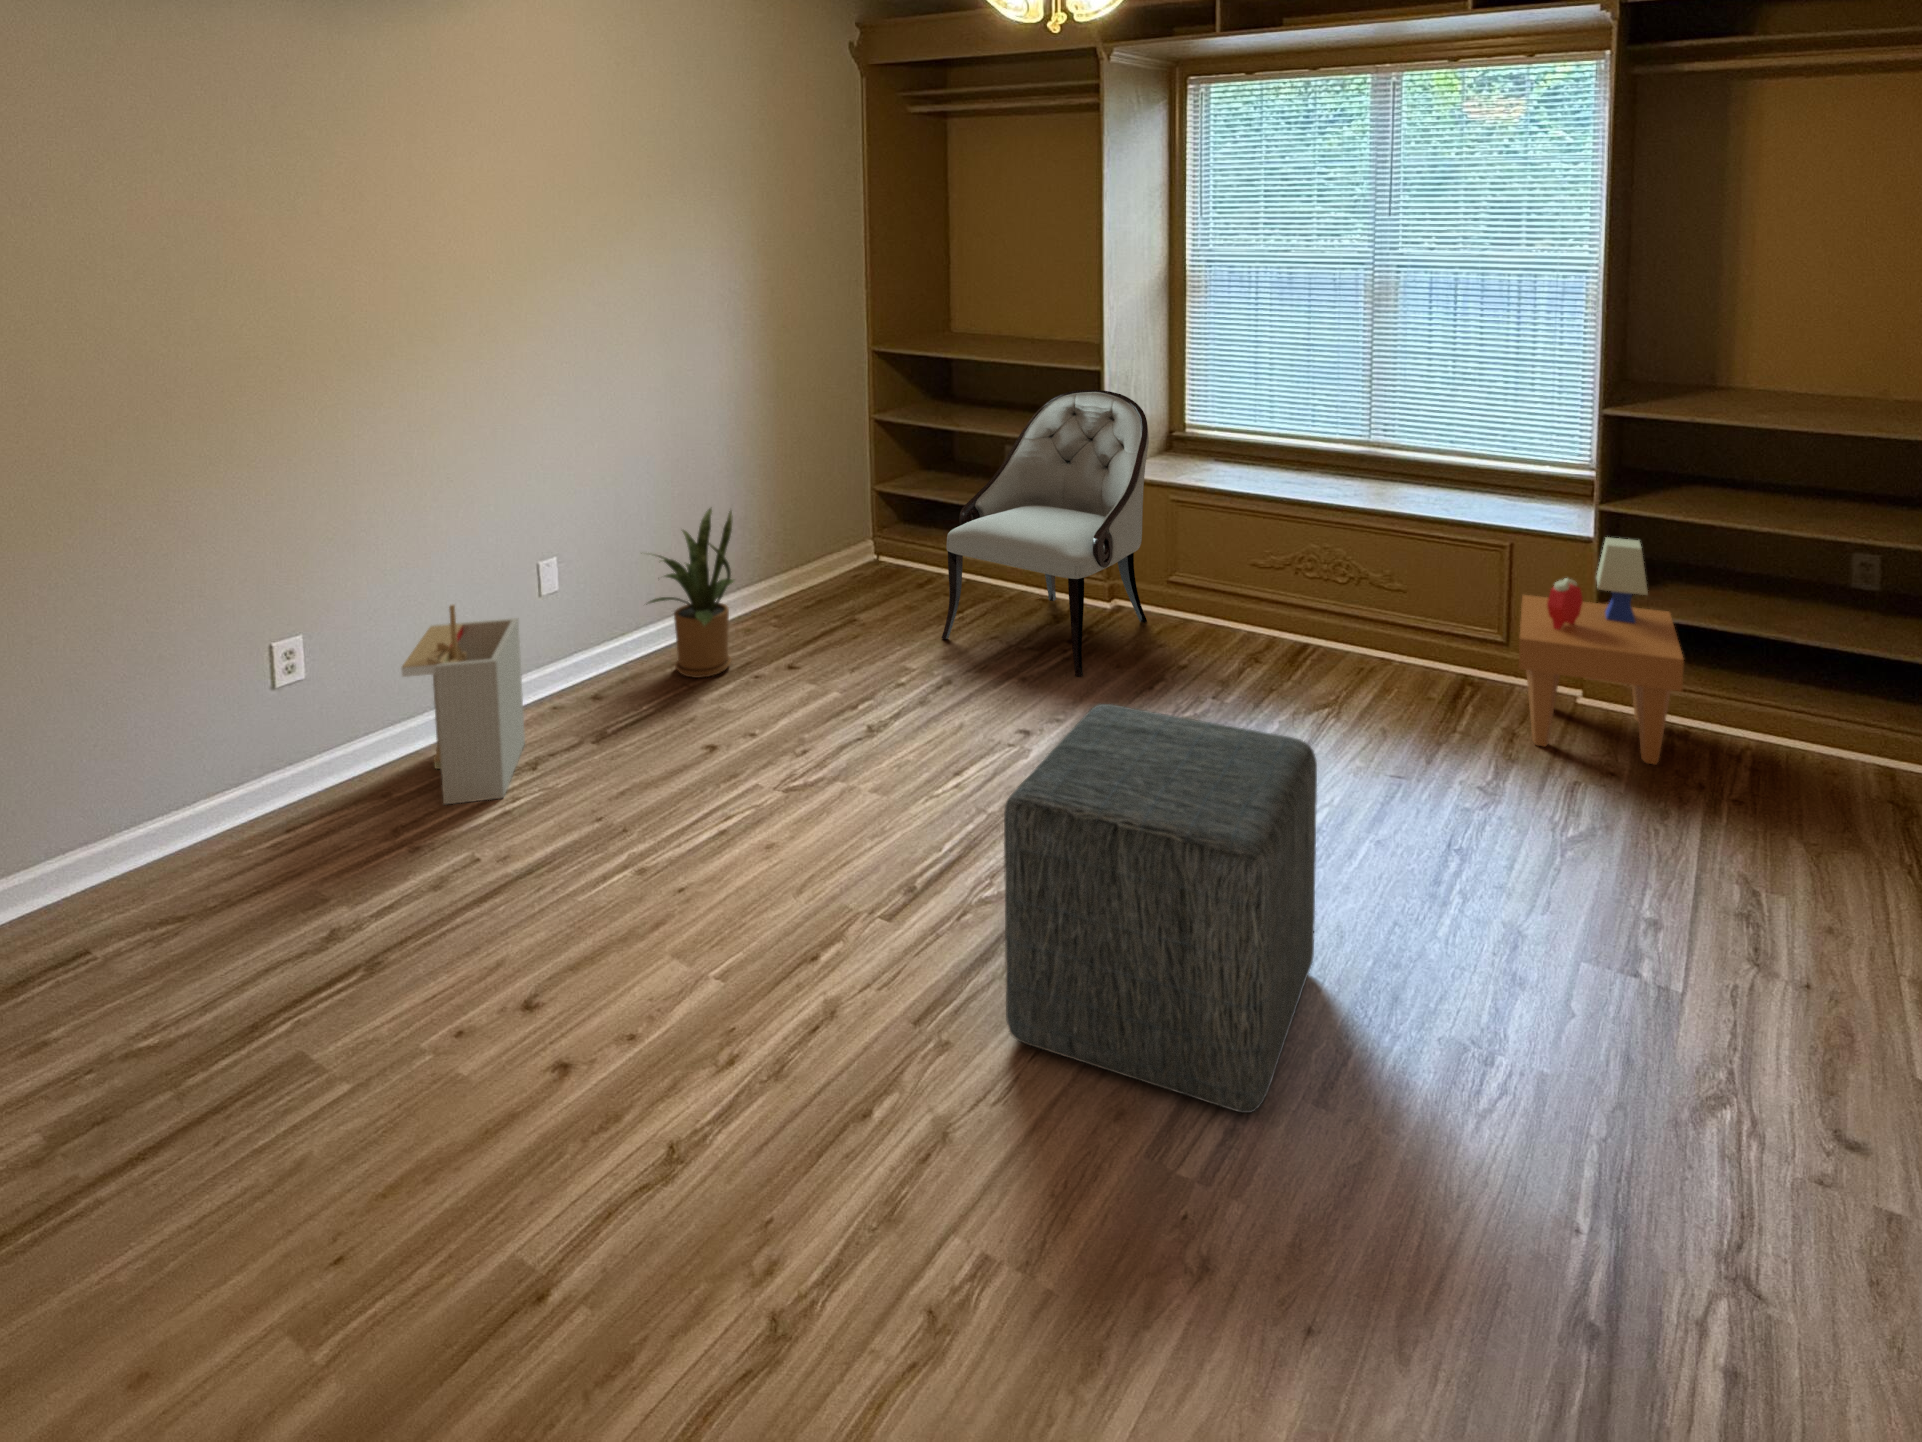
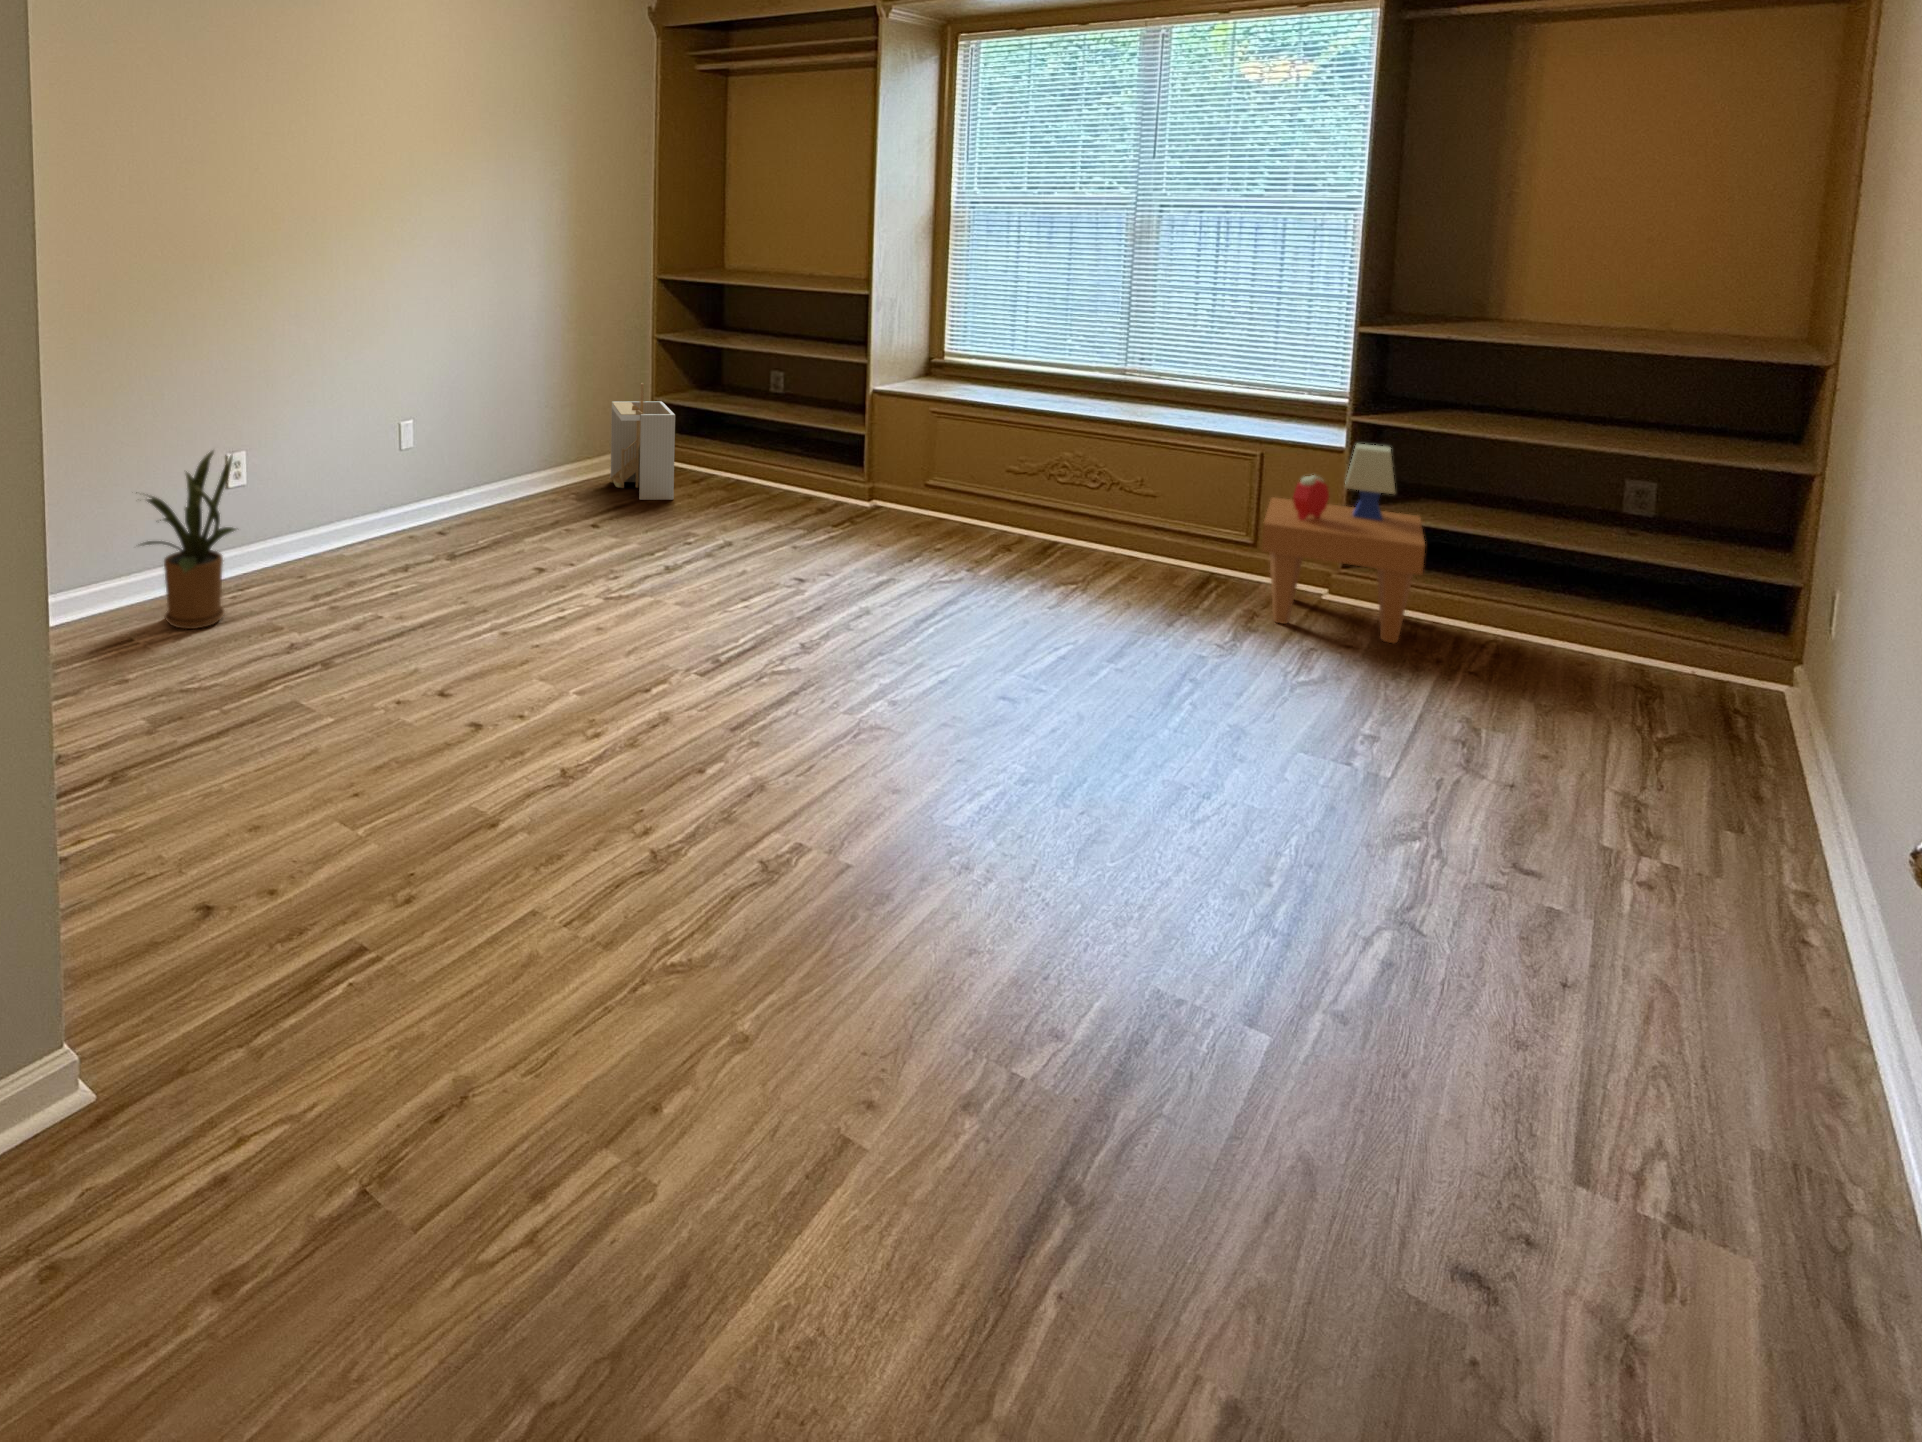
armchair: present [942,390,1149,676] -> none [720,311,914,550]
house plant: present [648,508,734,678] -> present [141,451,236,629]
storage bin: present [401,605,525,805] -> present [610,383,675,500]
ottoman: present [1004,704,1317,1113] -> none [804,516,1065,798]

